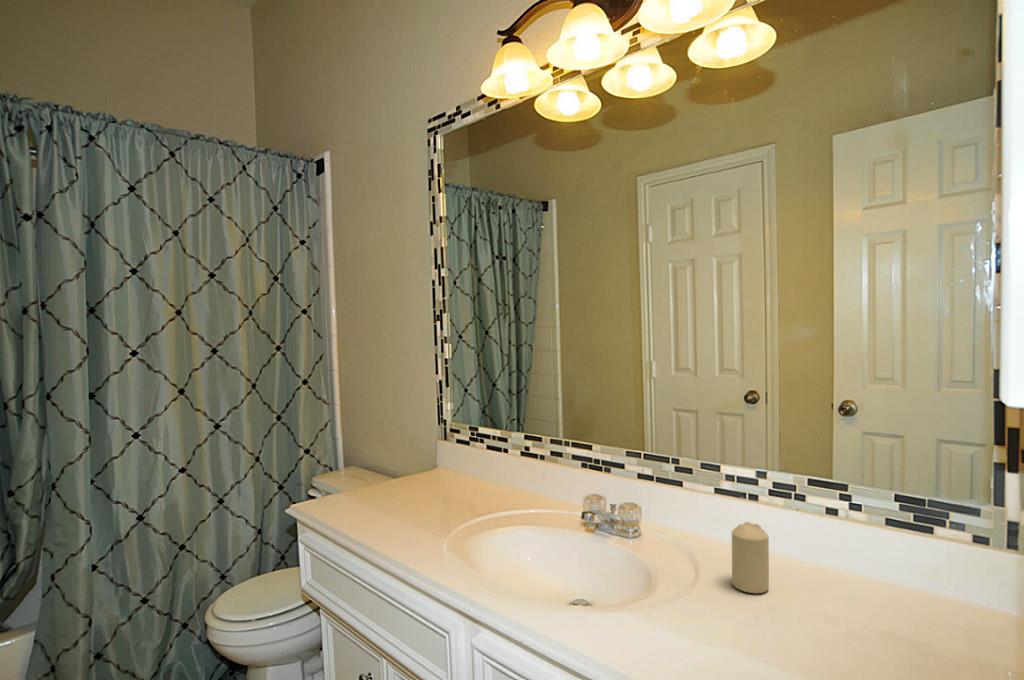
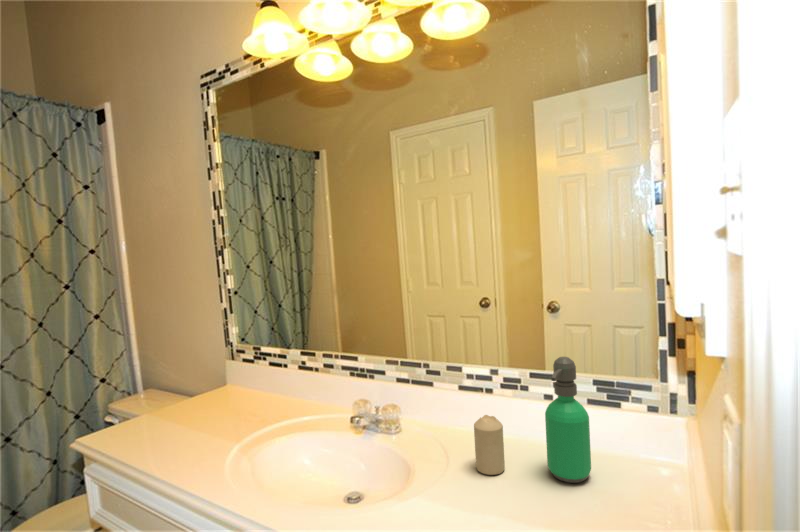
soap dispenser: none [825,459,885,616] -> present [545,357,591,483]

